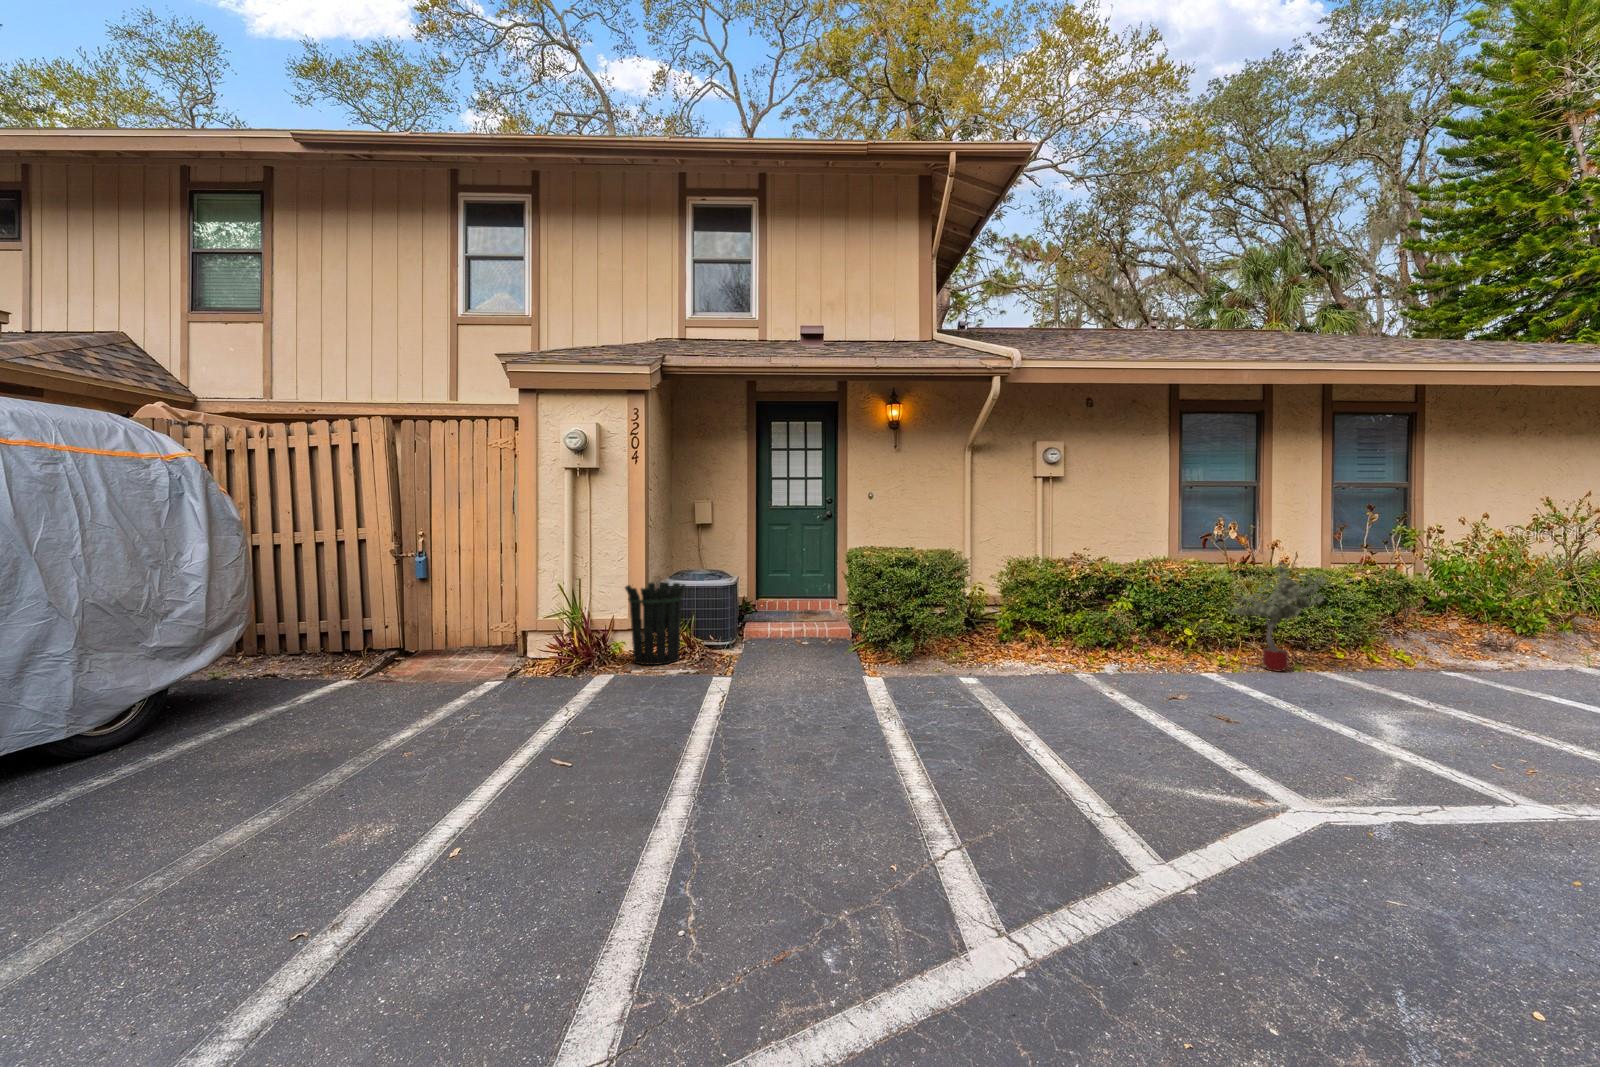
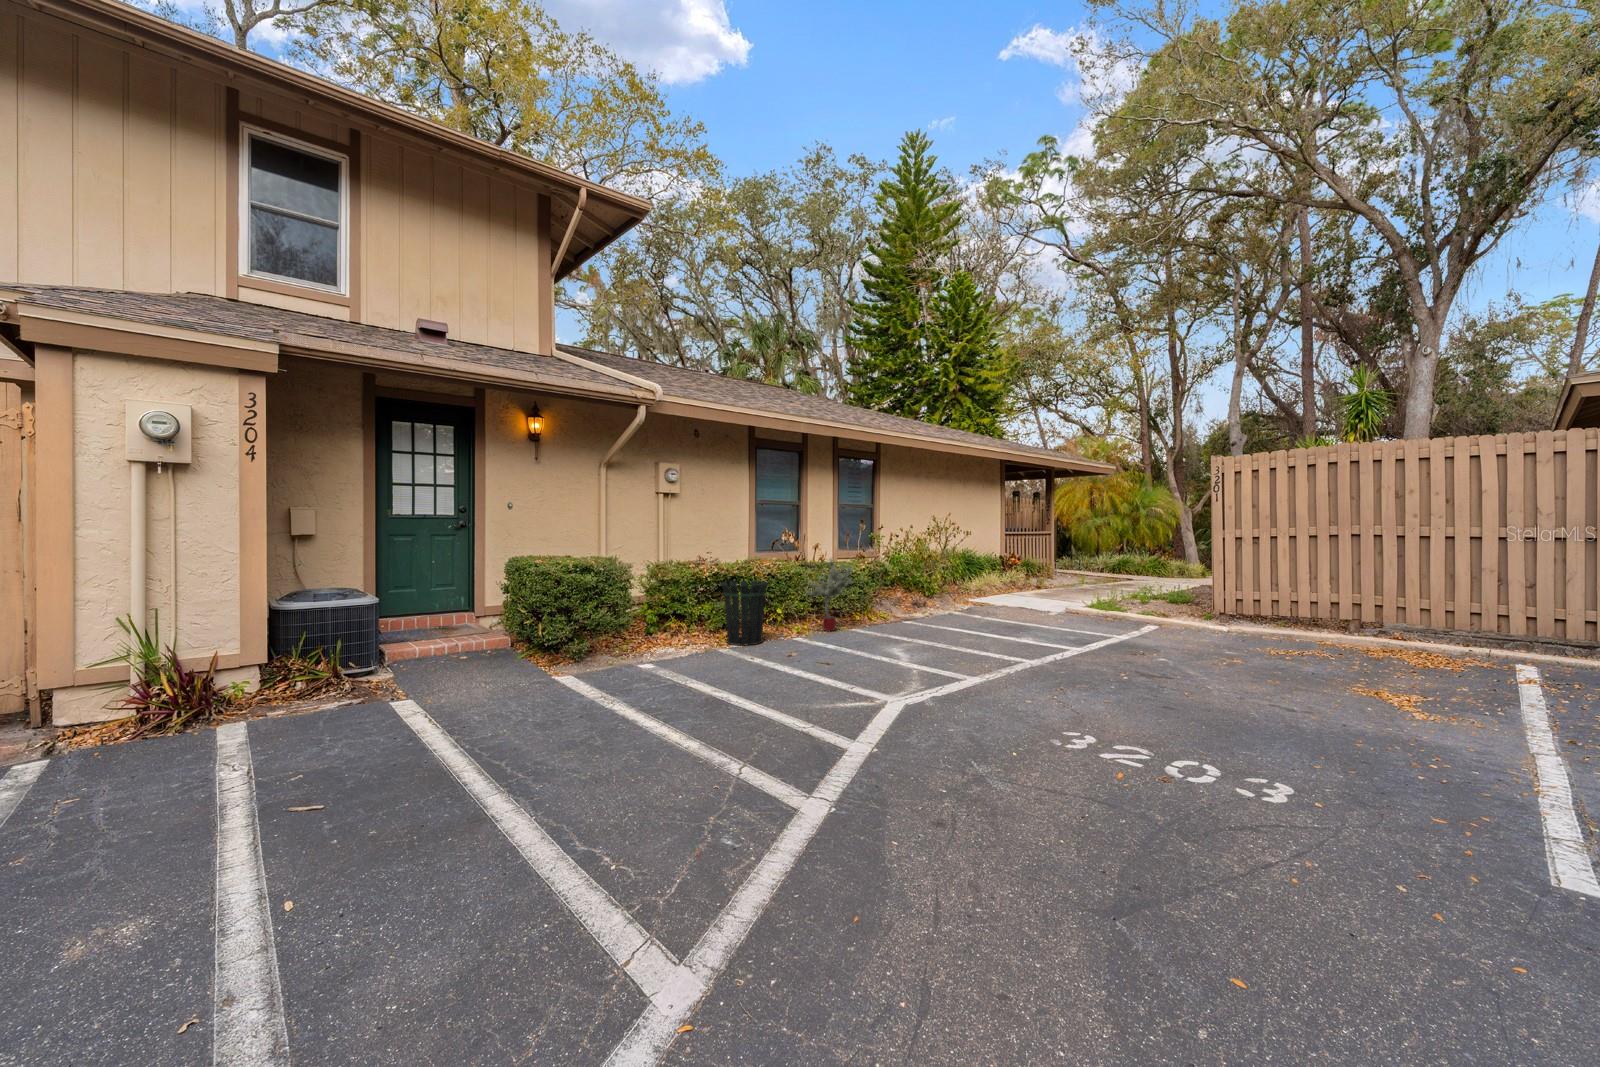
waste bin: present [625,582,685,665] -> present [721,580,768,646]

